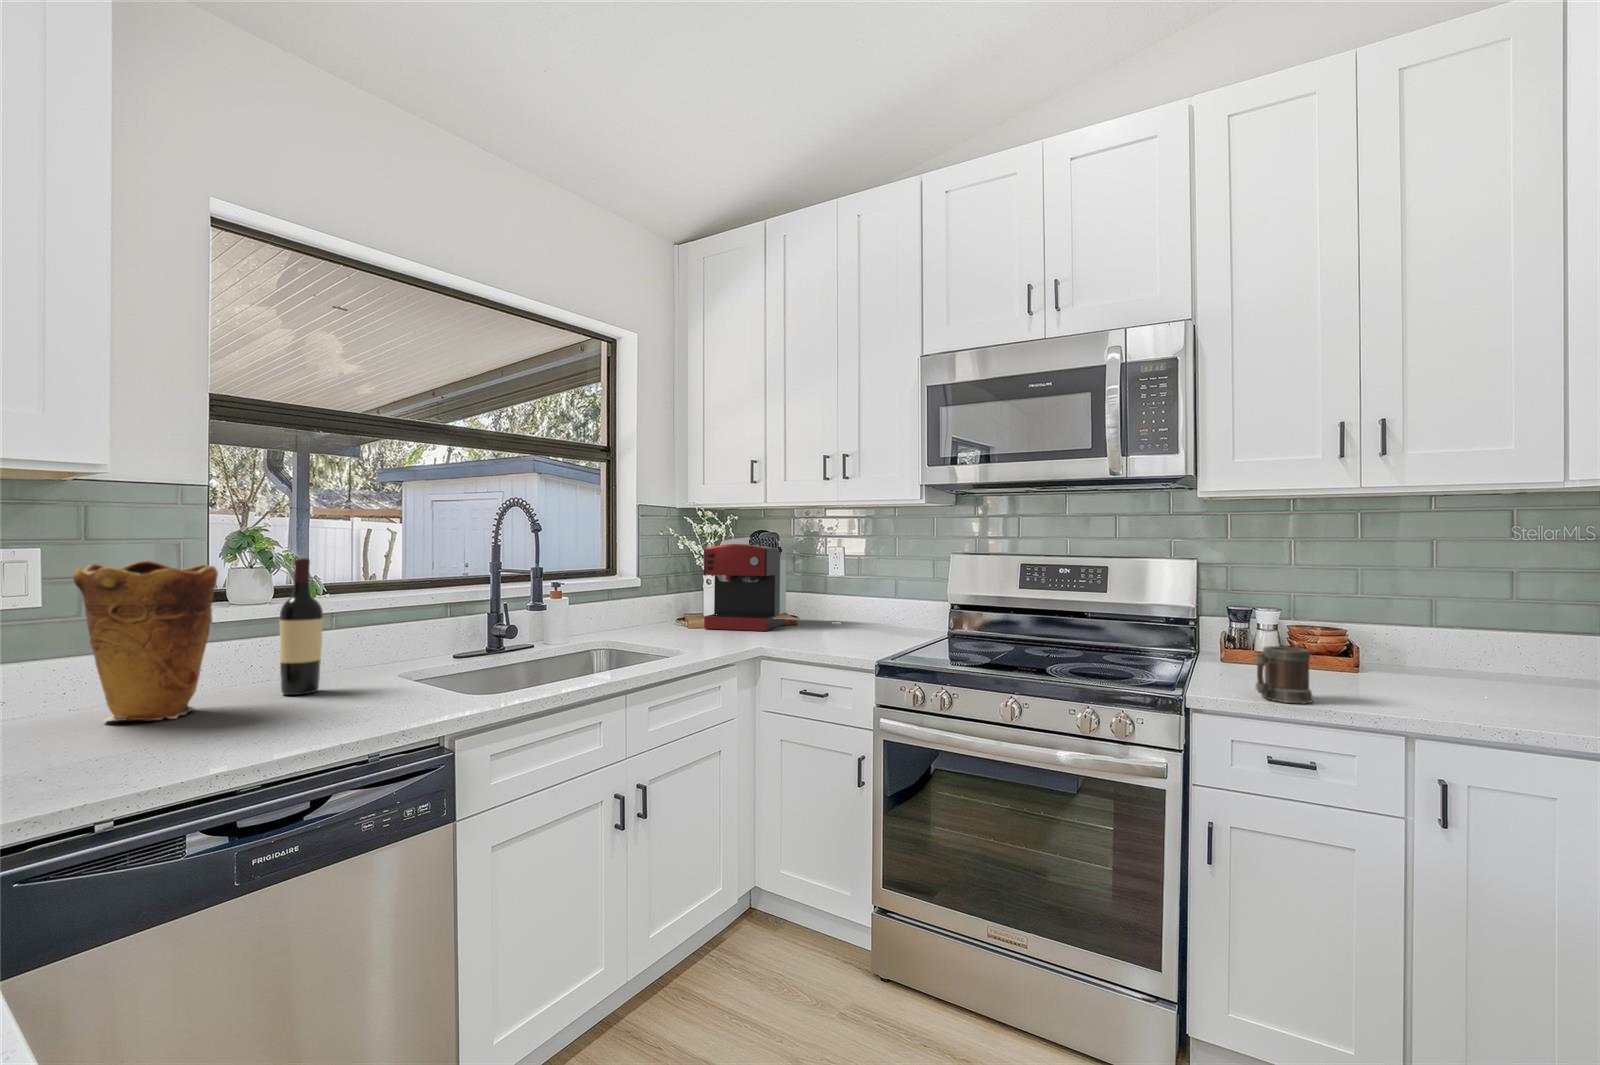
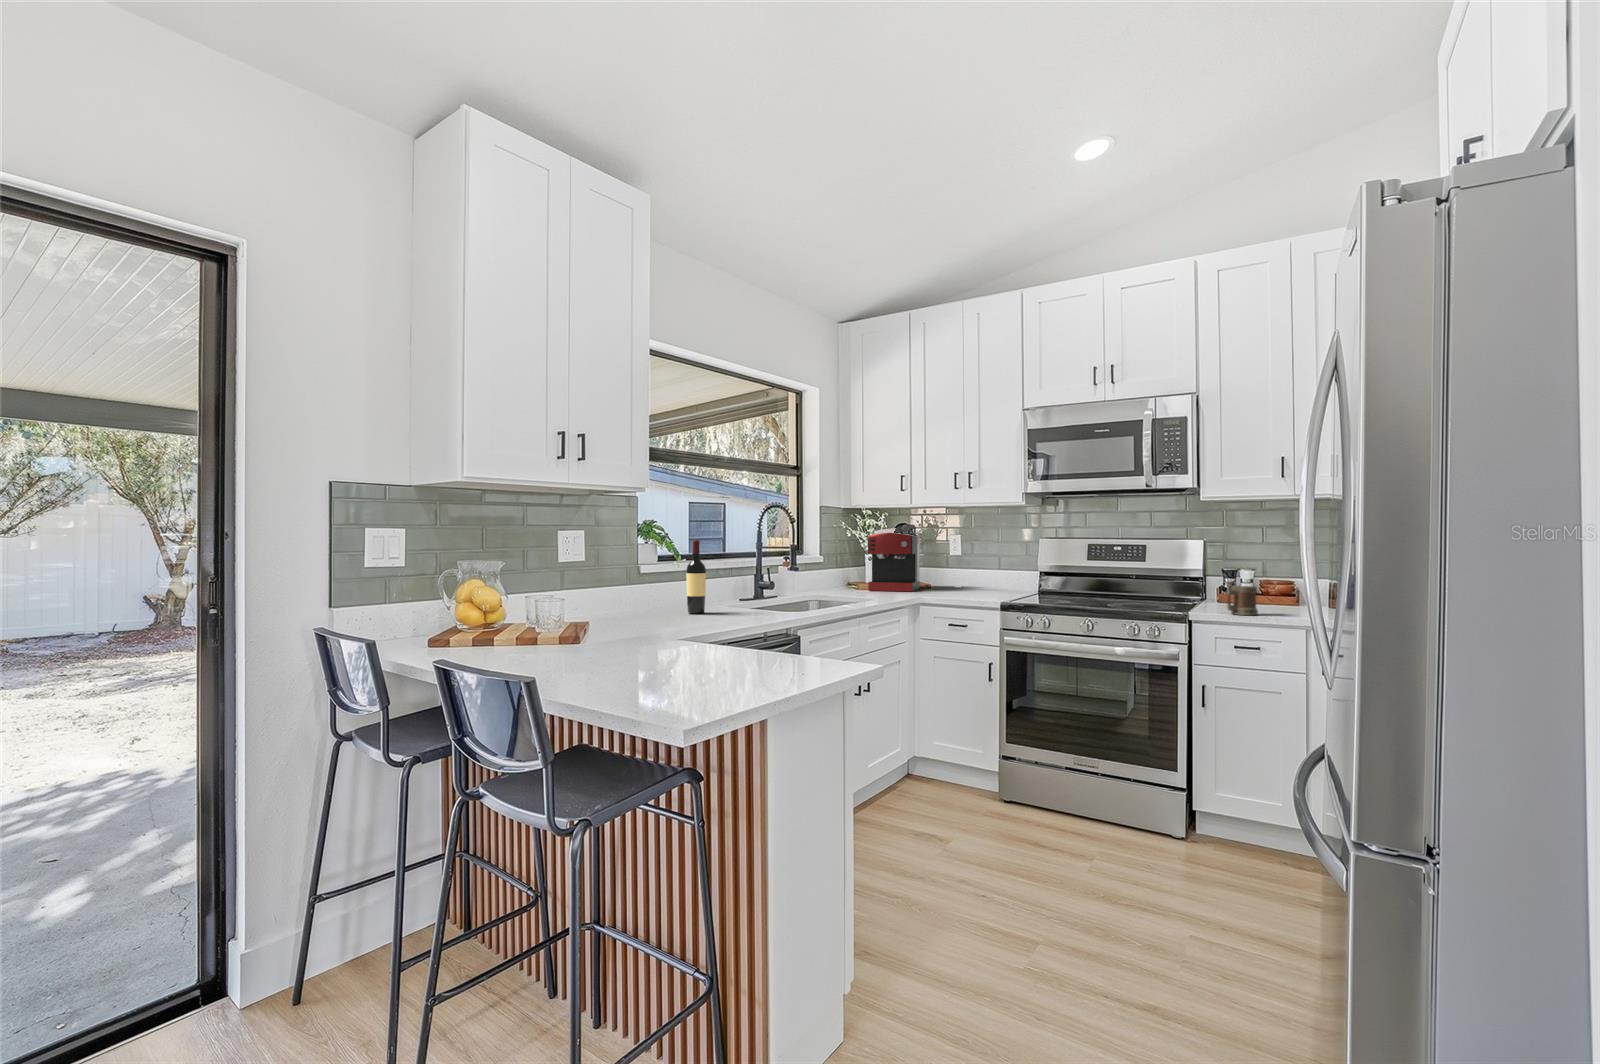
vase: present [73,561,218,721] -> none [622,541,678,620]

